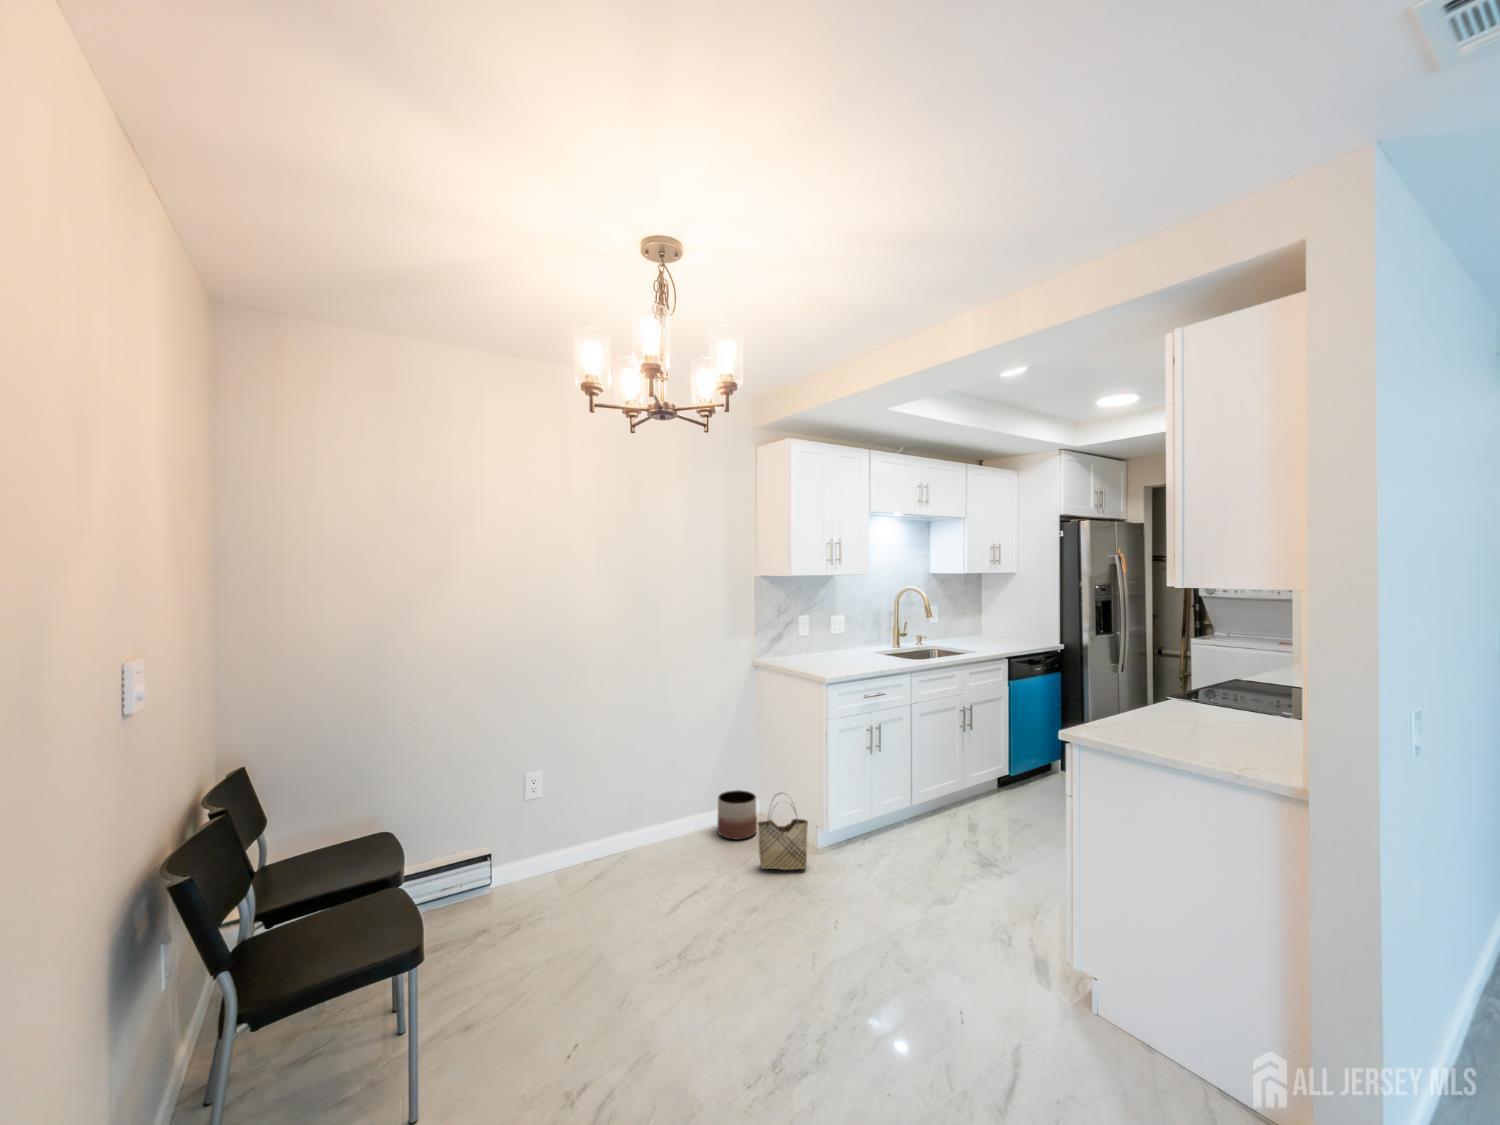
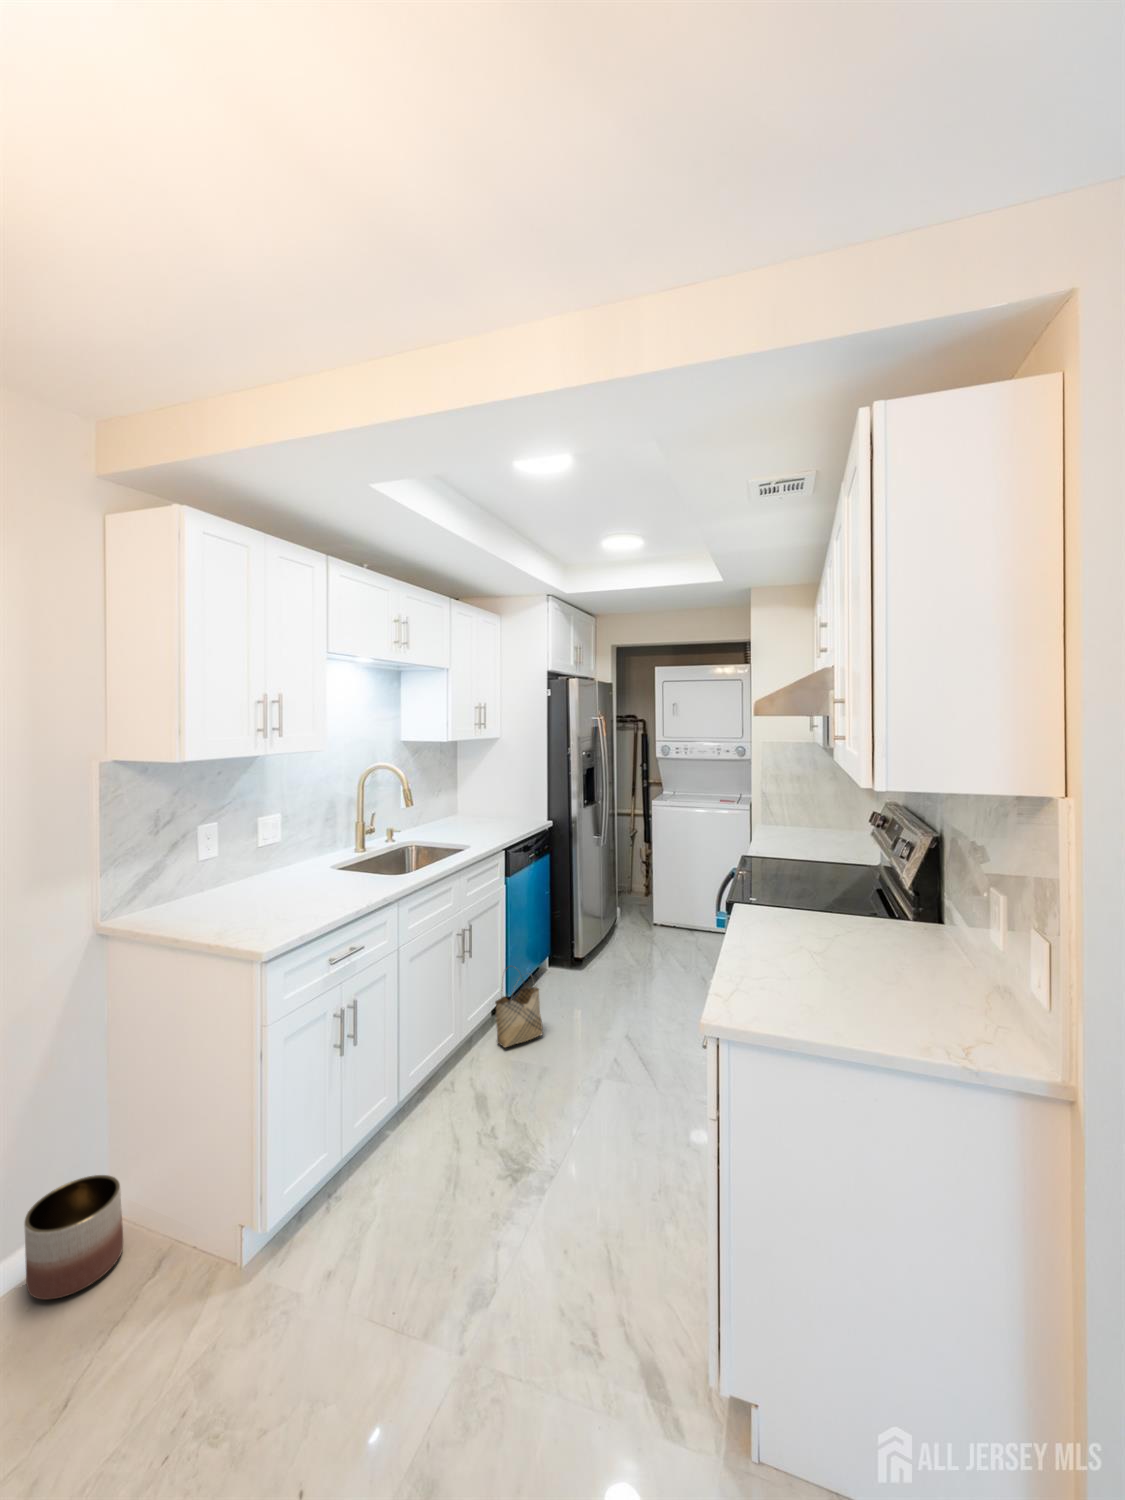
woven basket: present [757,793,808,870] -> present [495,987,543,1047]

